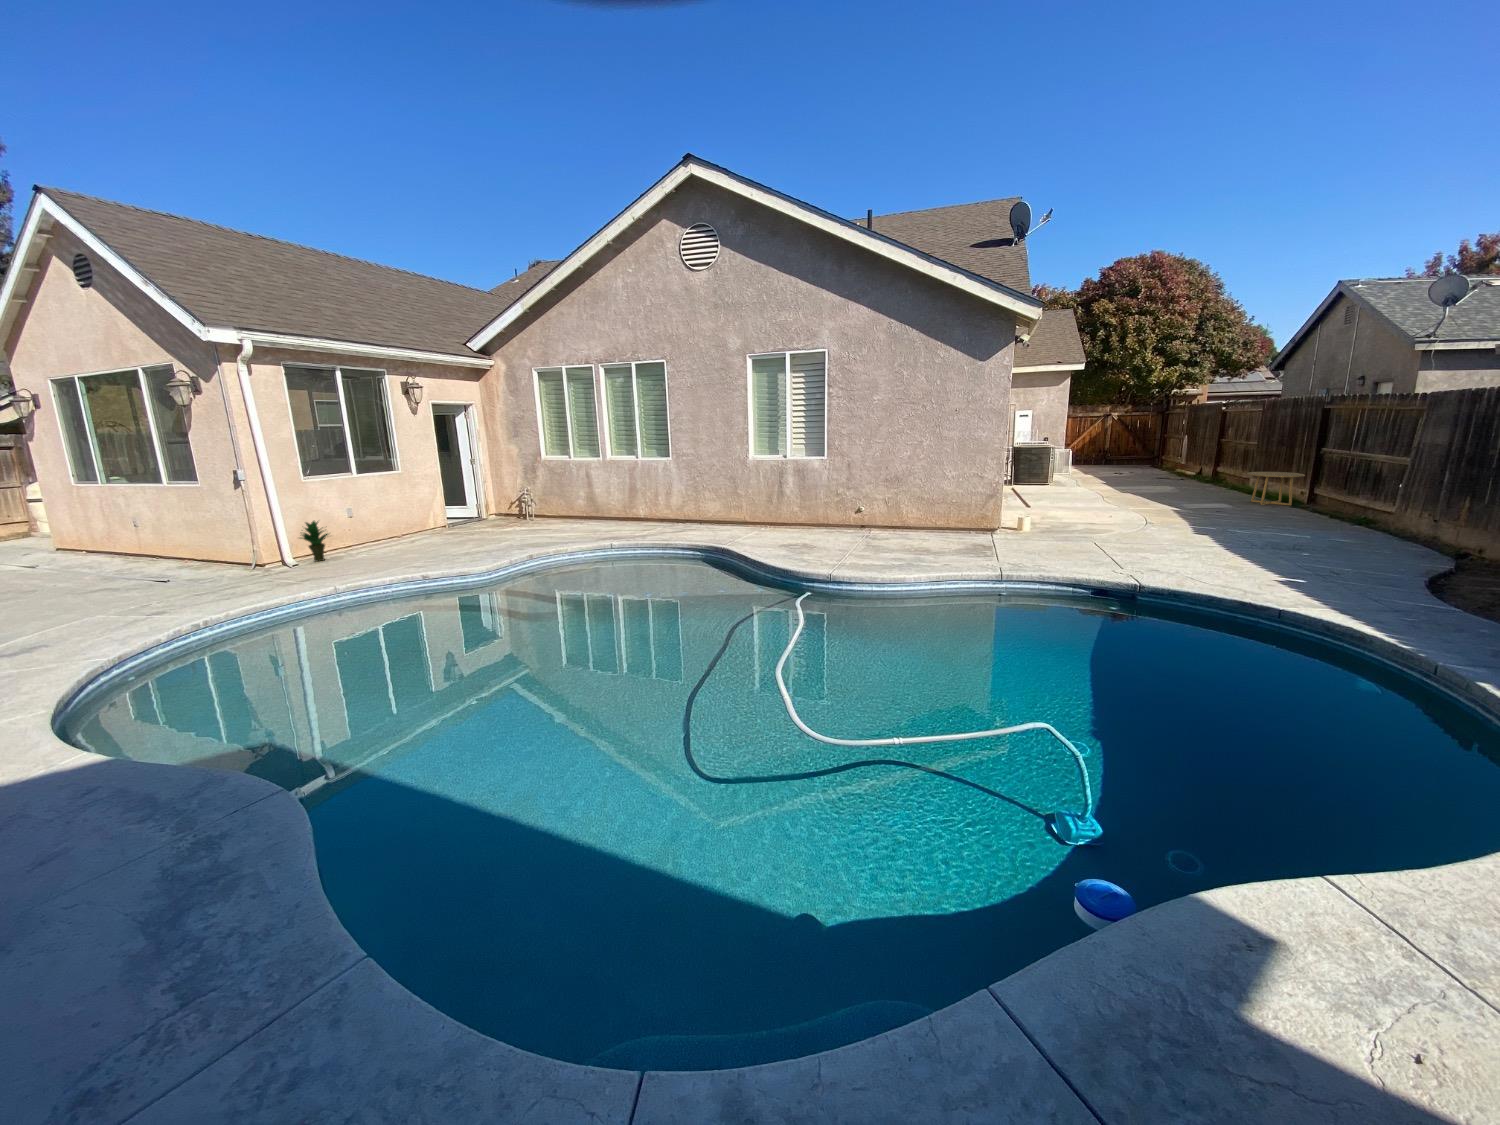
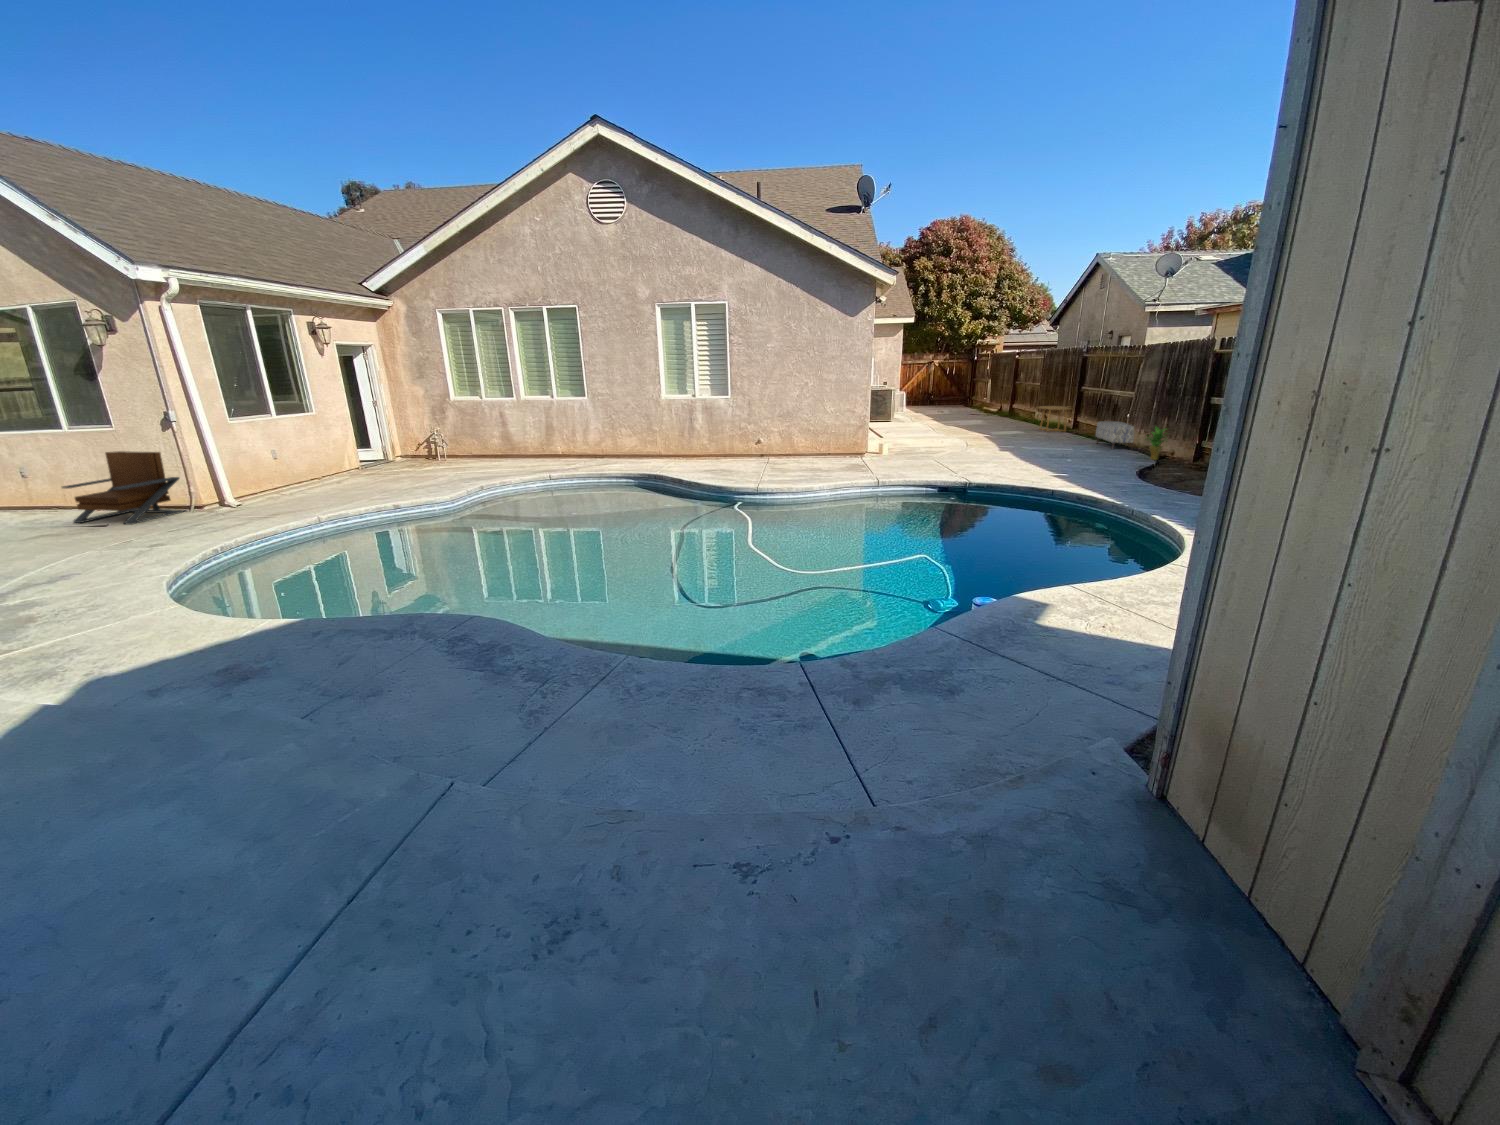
bench: none [1339,496,1413,538] -> present [1096,422,1134,449]
lounge chair: none [138,508,247,583] -> present [62,451,186,525]
potted plant: present [301,521,328,562] -> present [1149,427,1166,460]

